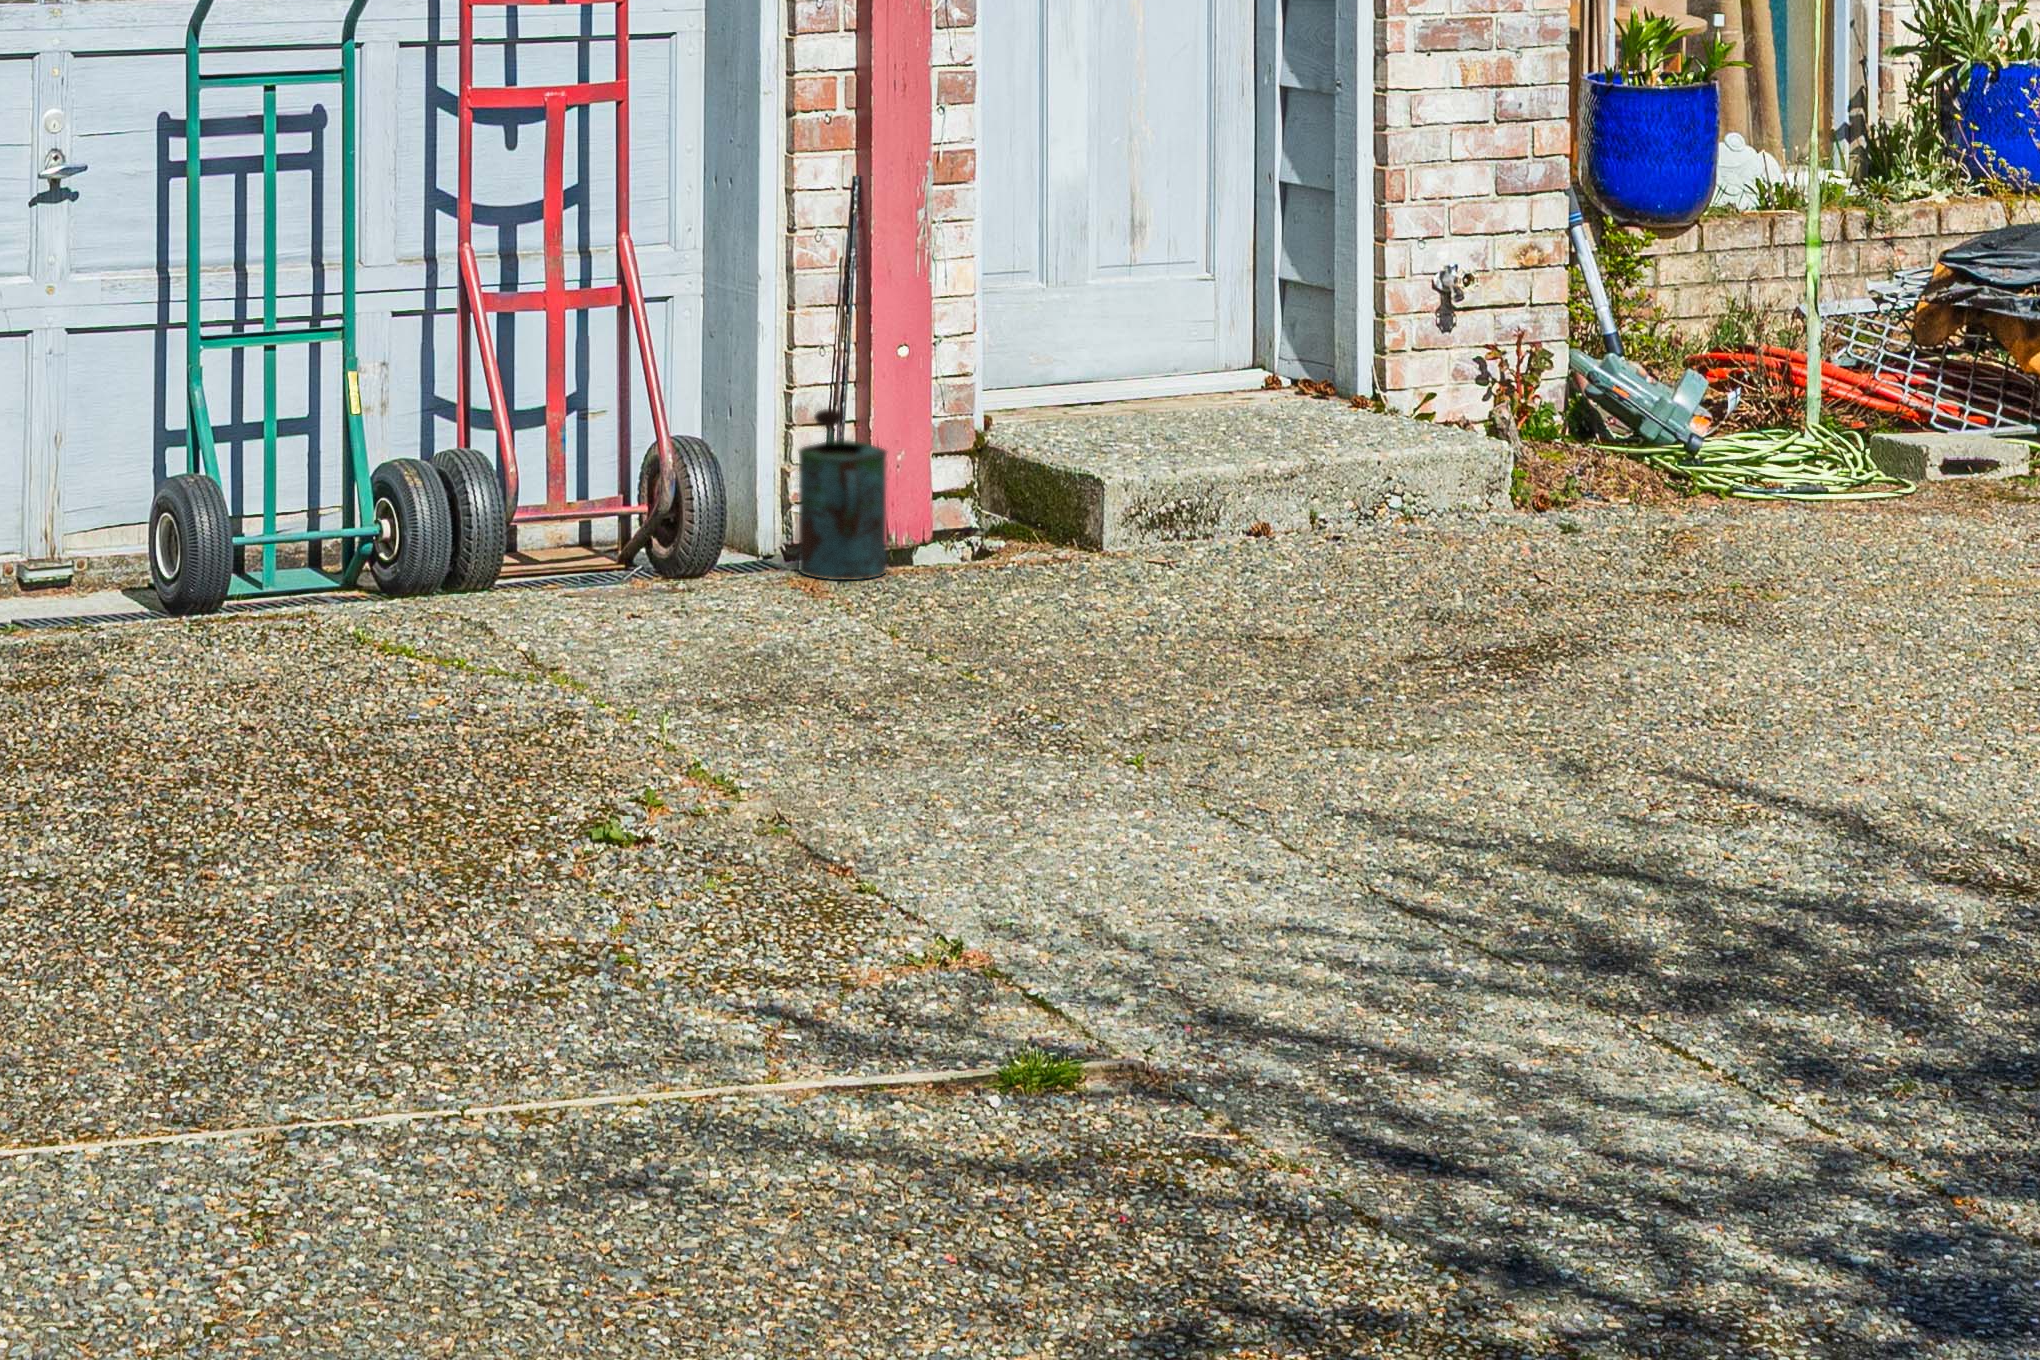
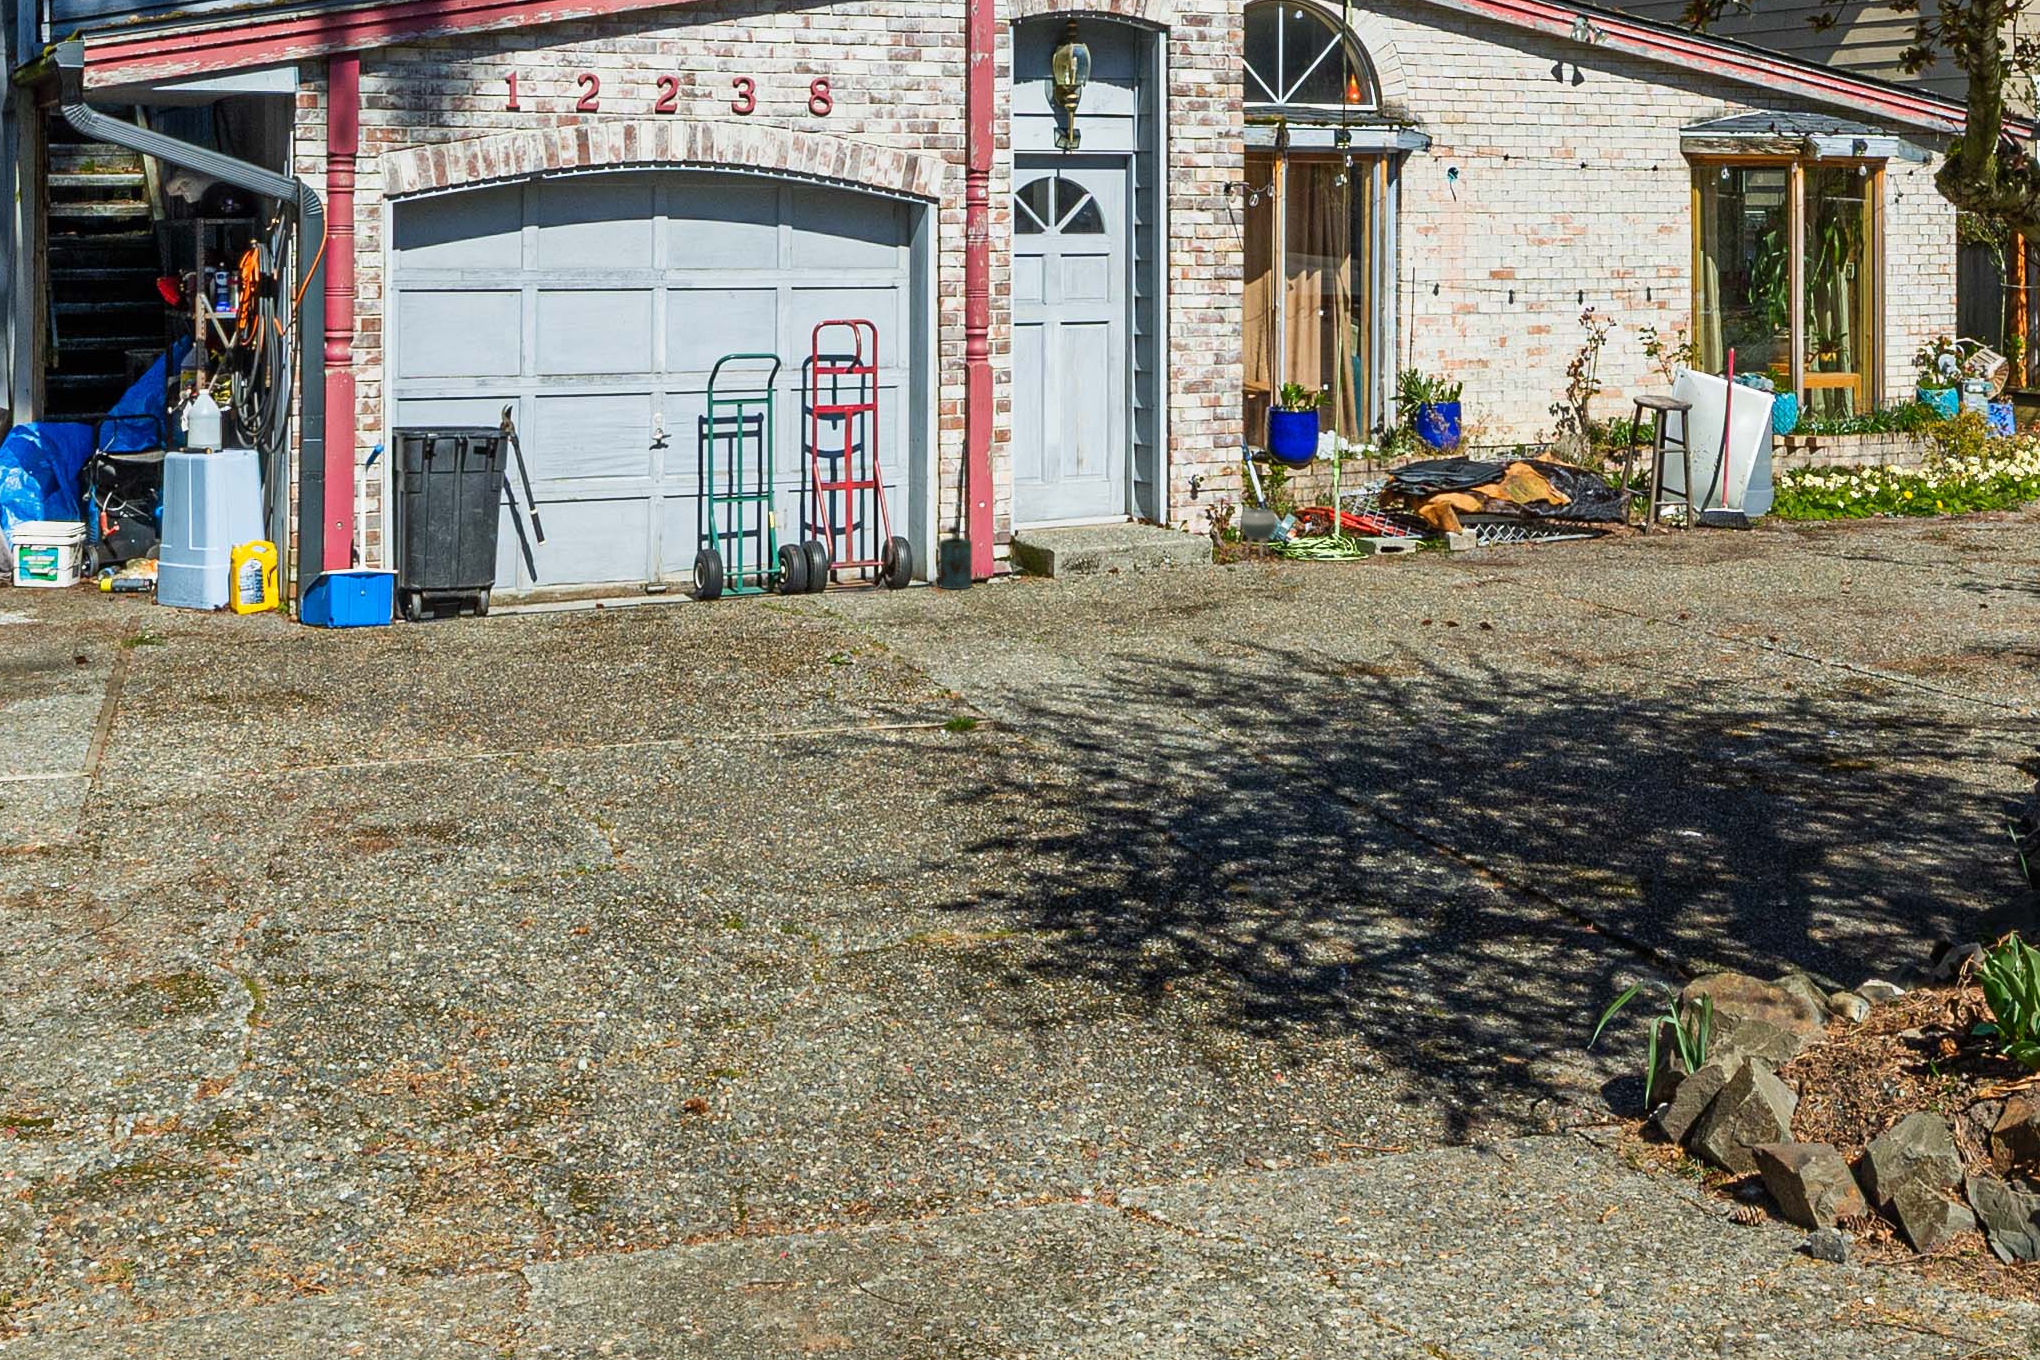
planter: none [1565,355,1660,484] -> present [1241,509,1276,556]

